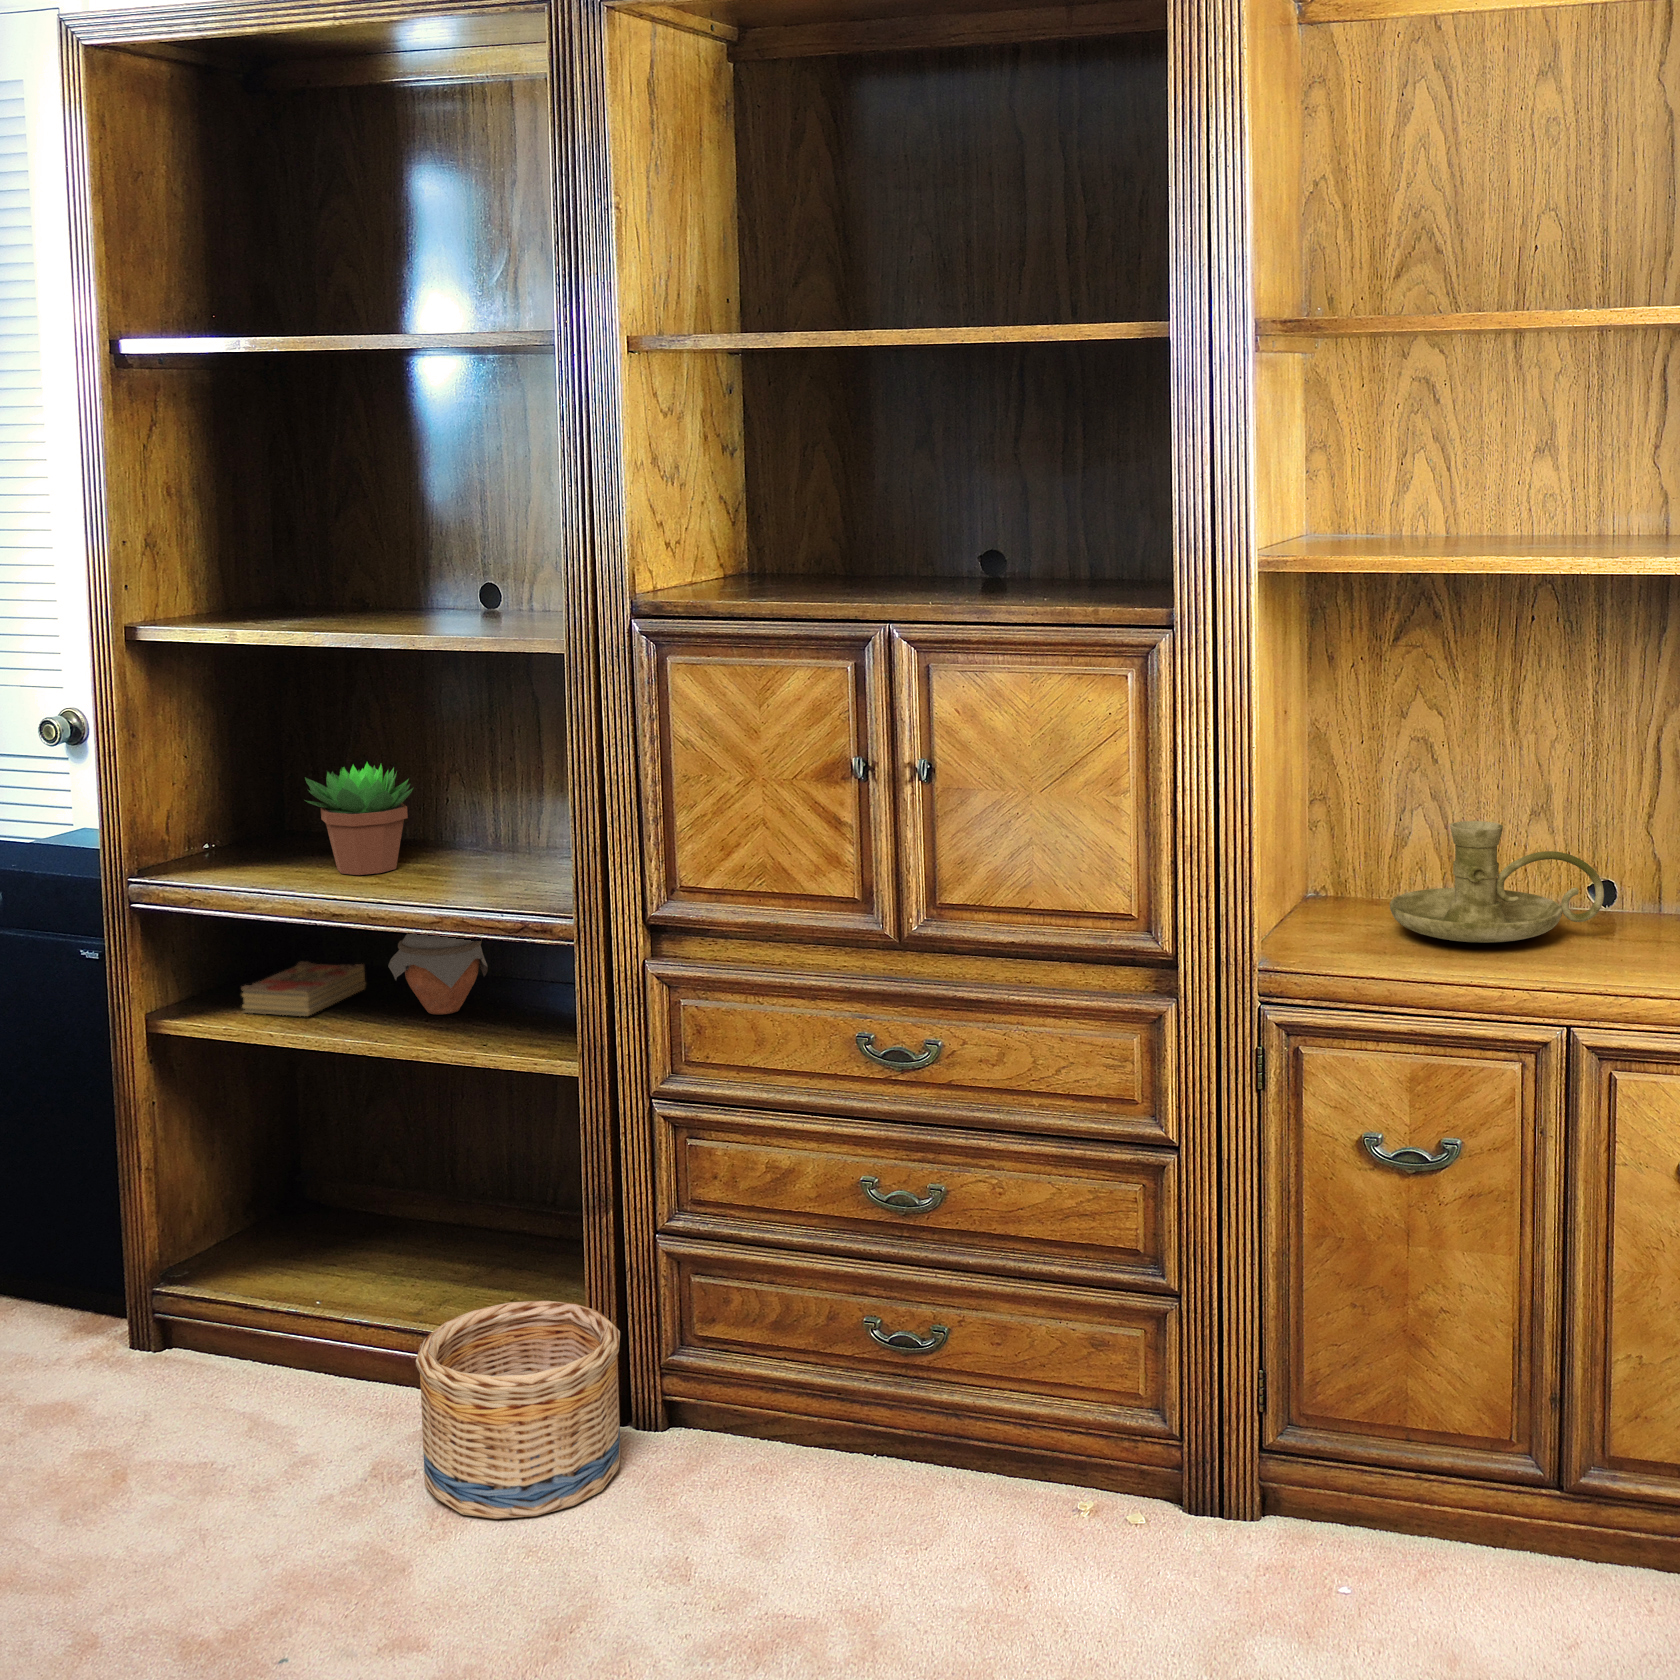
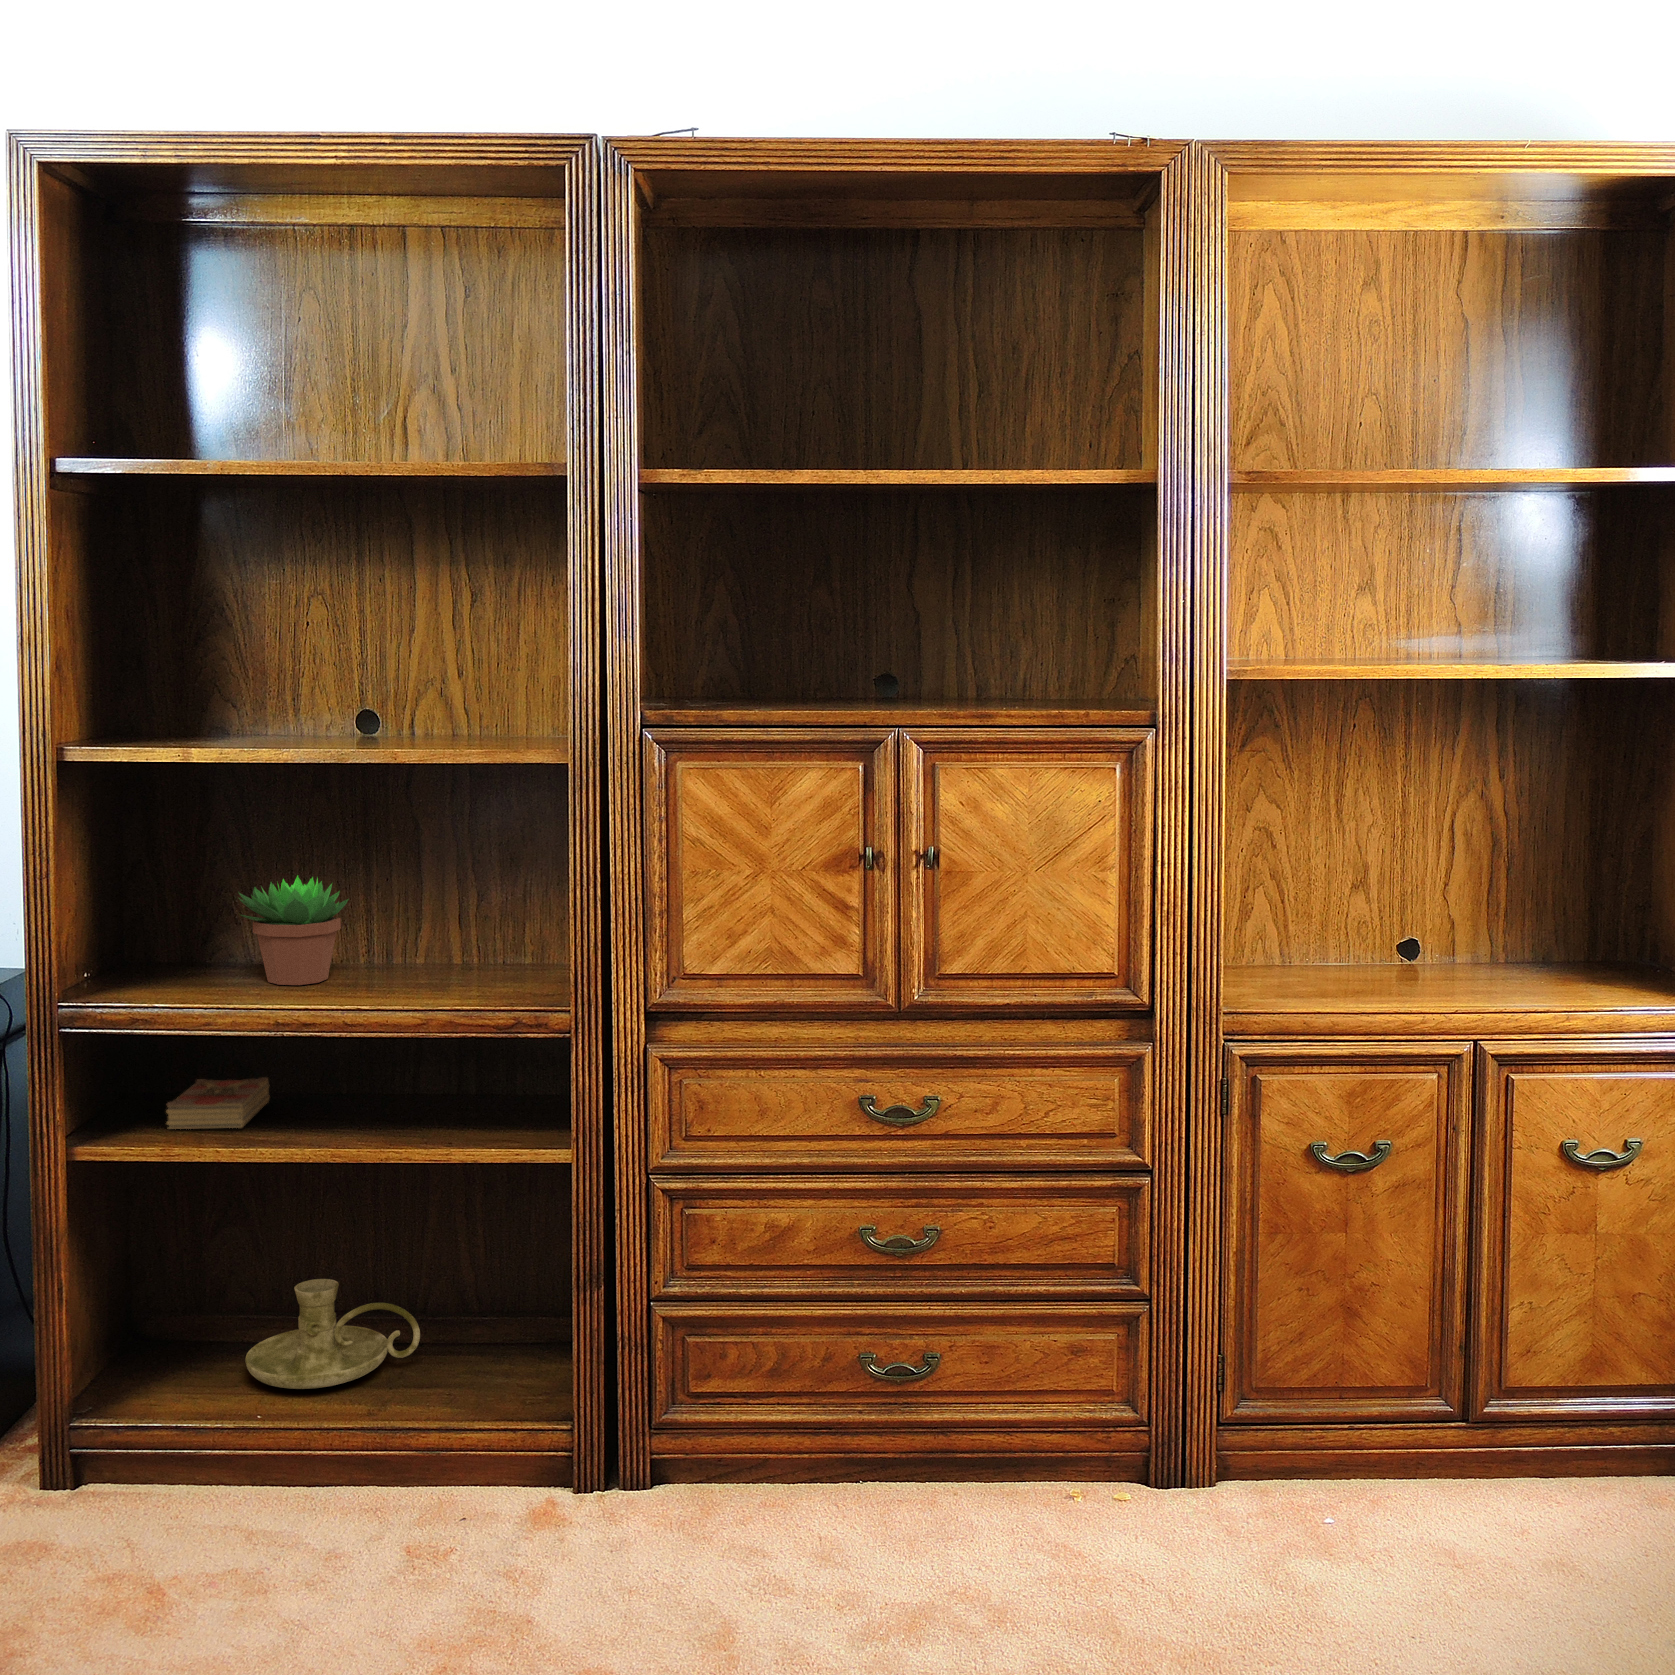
candle holder: present [1390,821,1604,943] -> present [245,1279,420,1389]
jar: present [388,934,488,1015] -> none [317,1031,414,1118]
basket: present [416,1300,621,1519] -> none [462,1373,656,1584]

